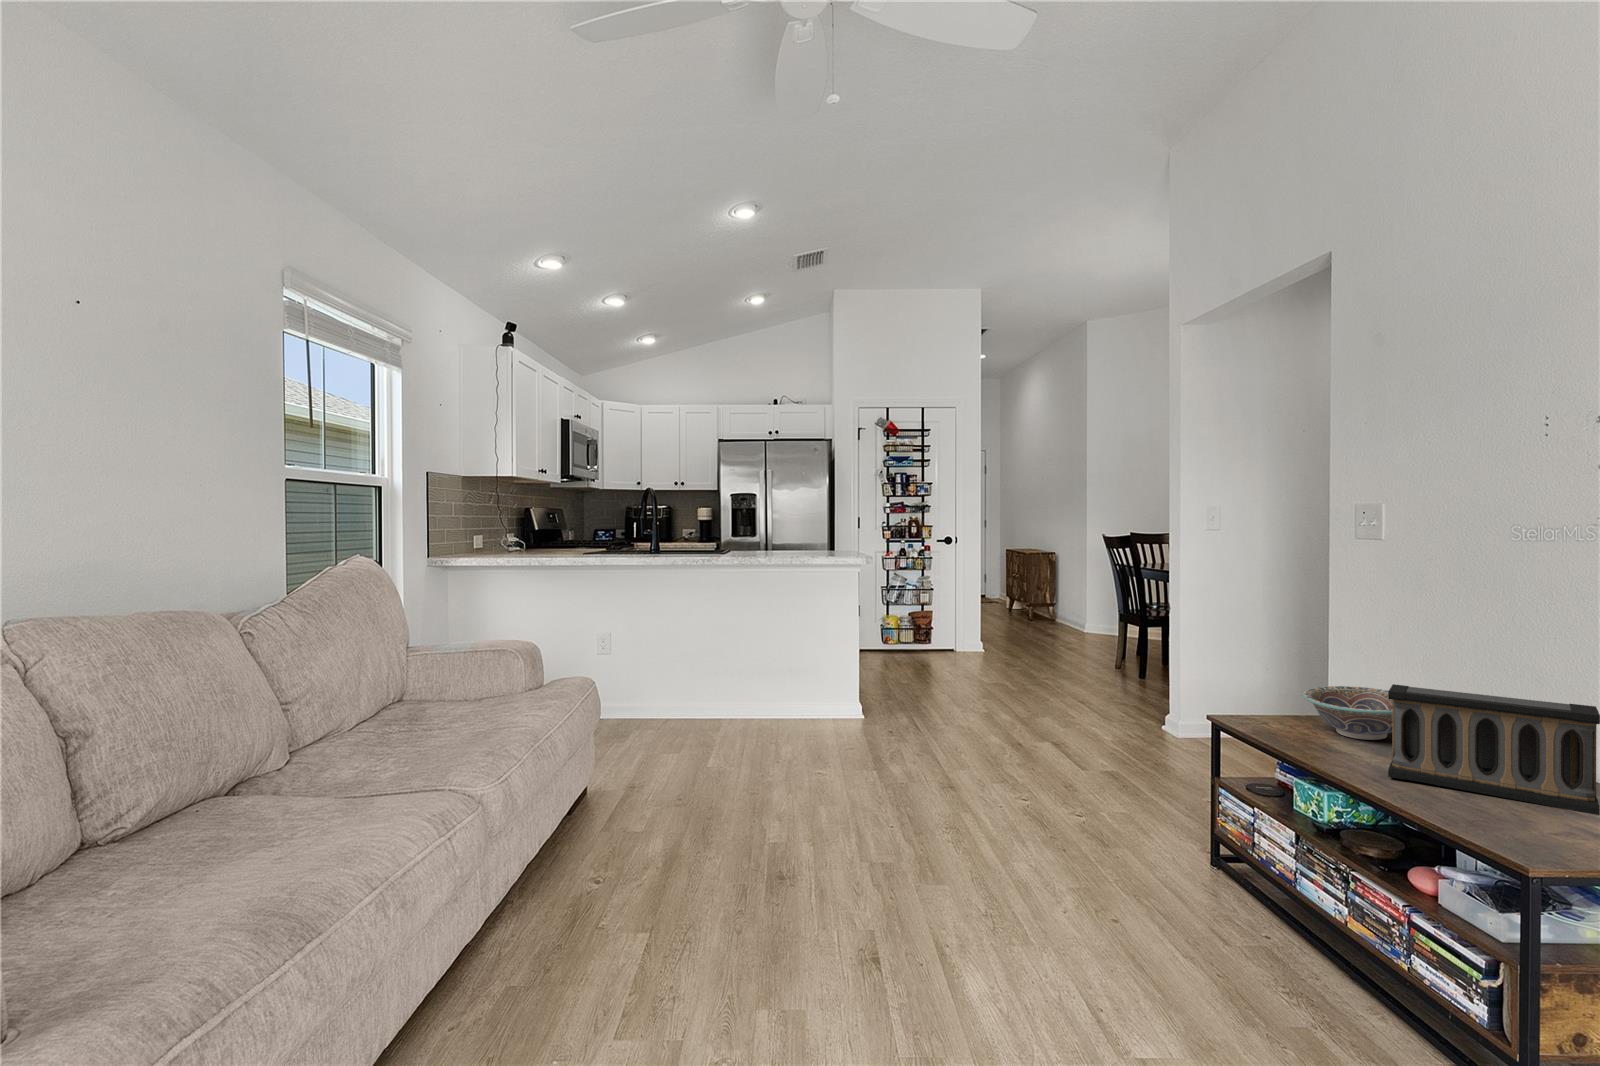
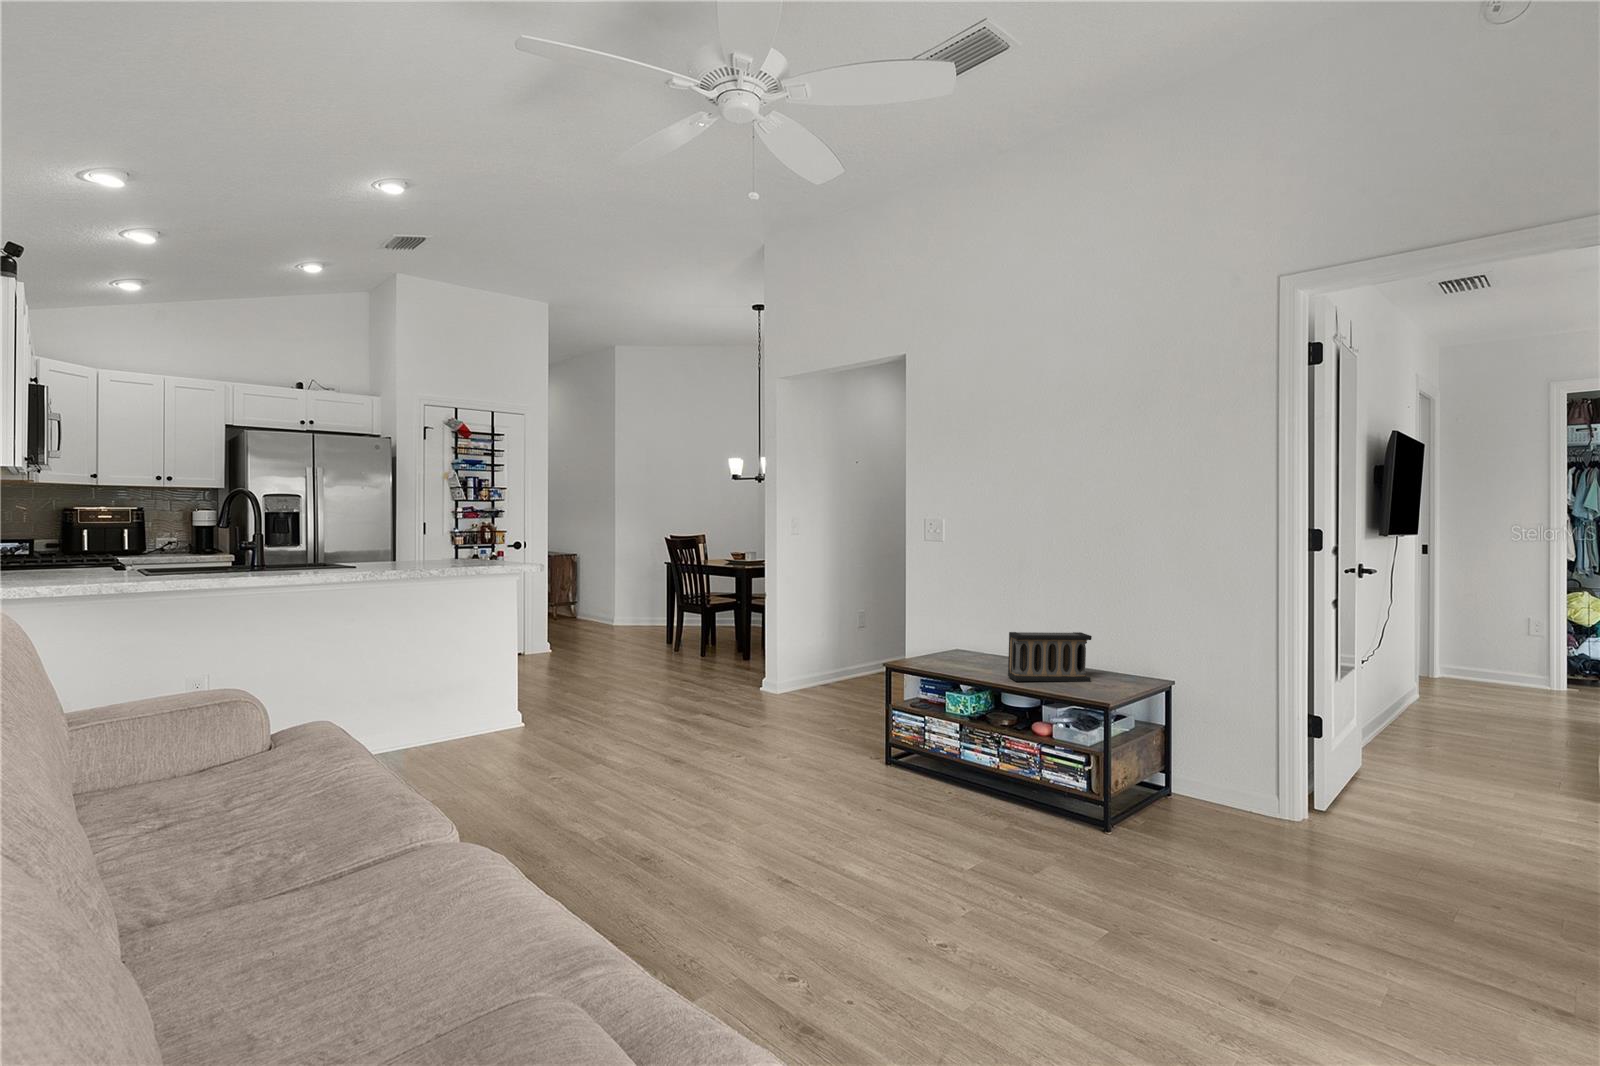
decorative bowl: present [1303,686,1392,740] -> none [938,637,994,666]

